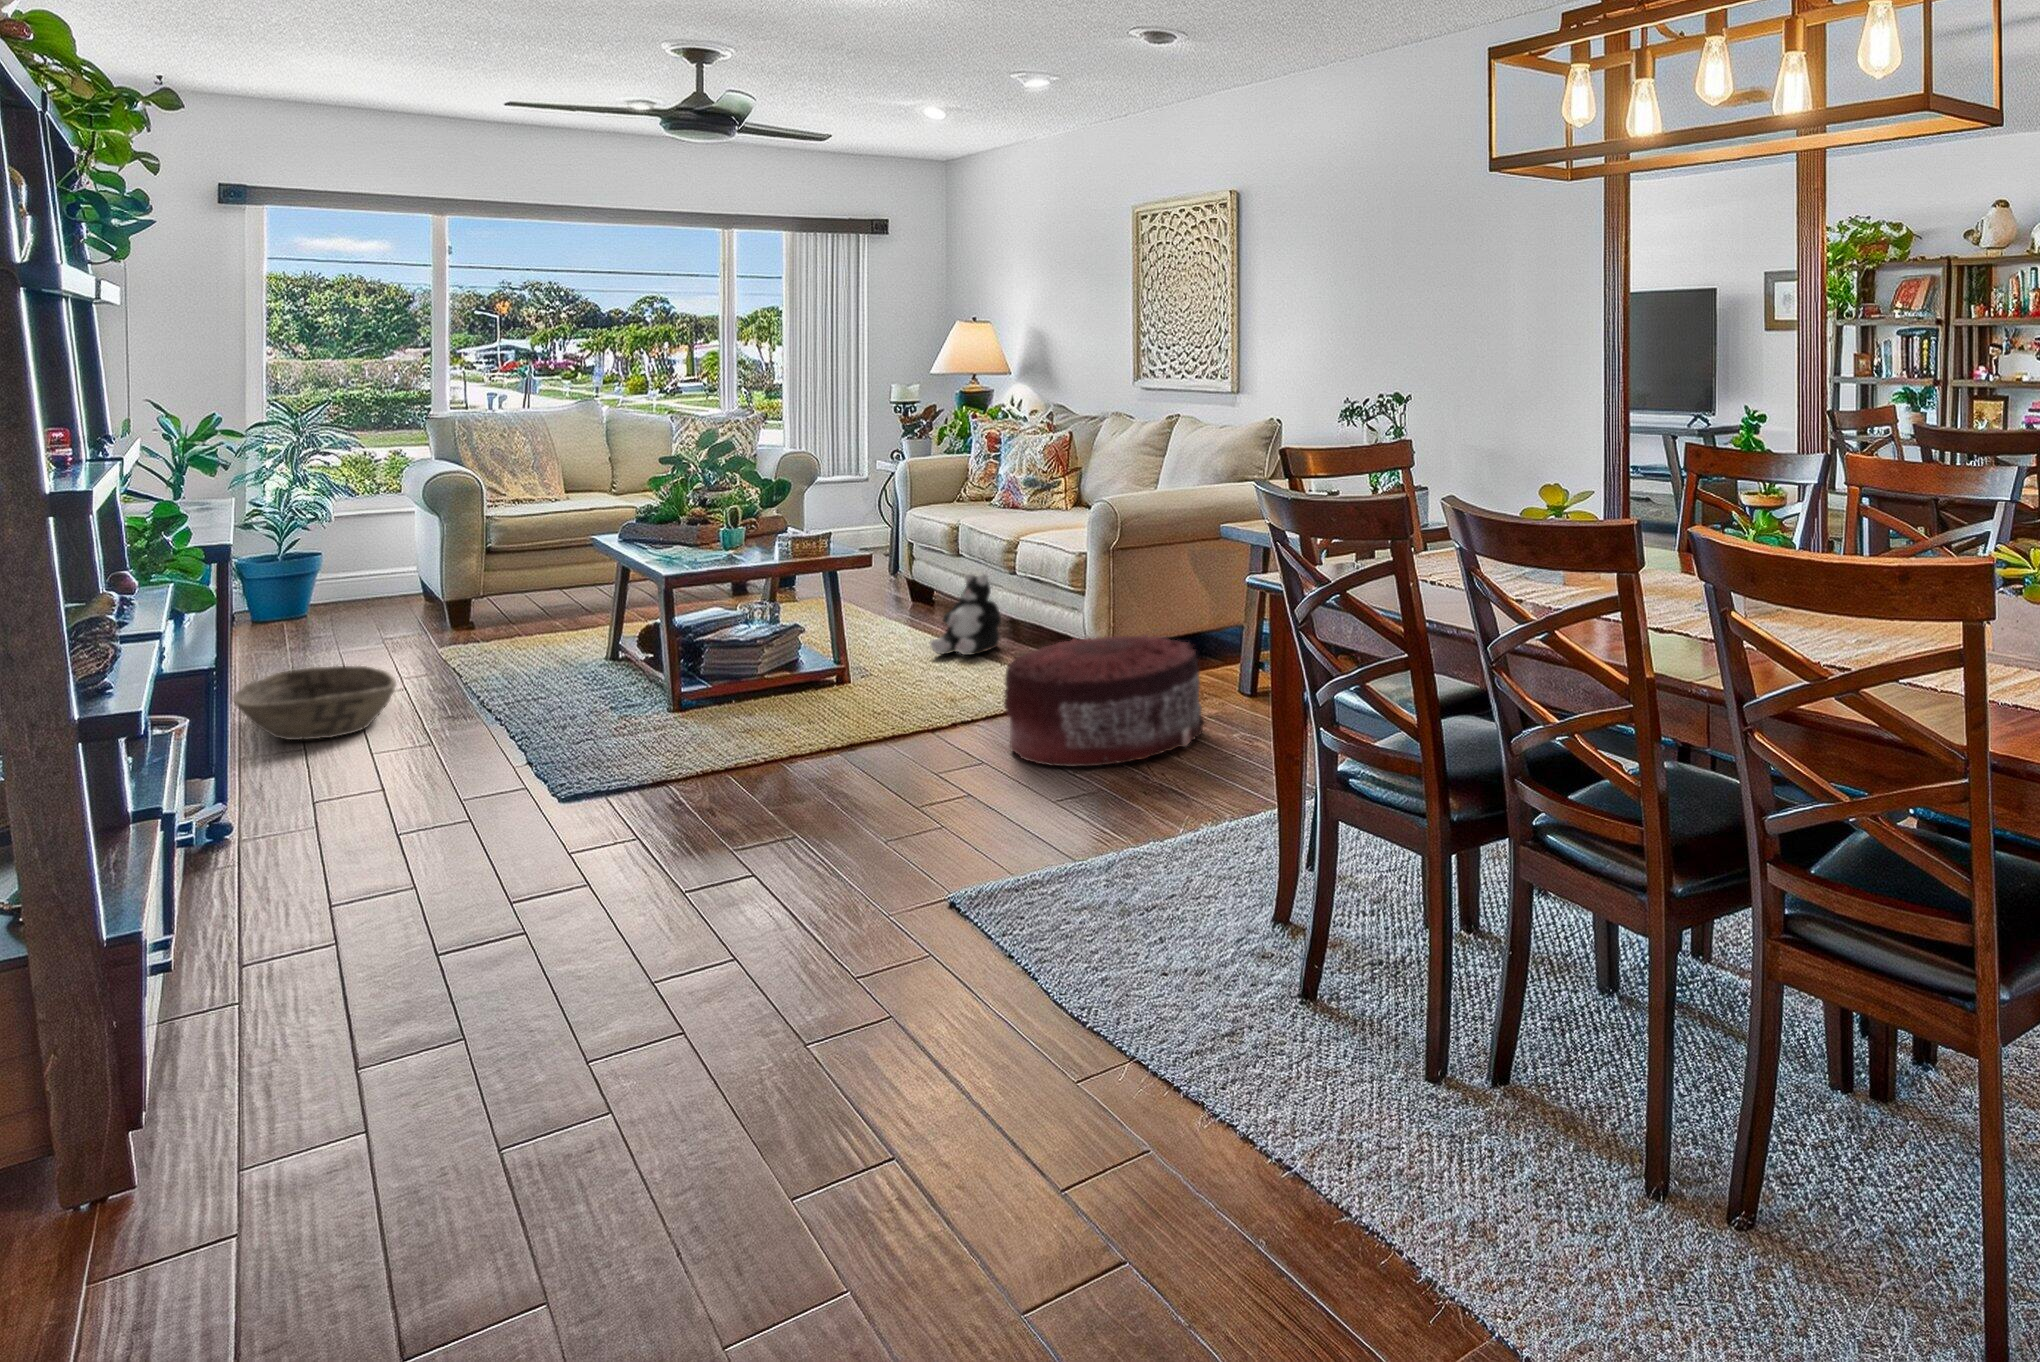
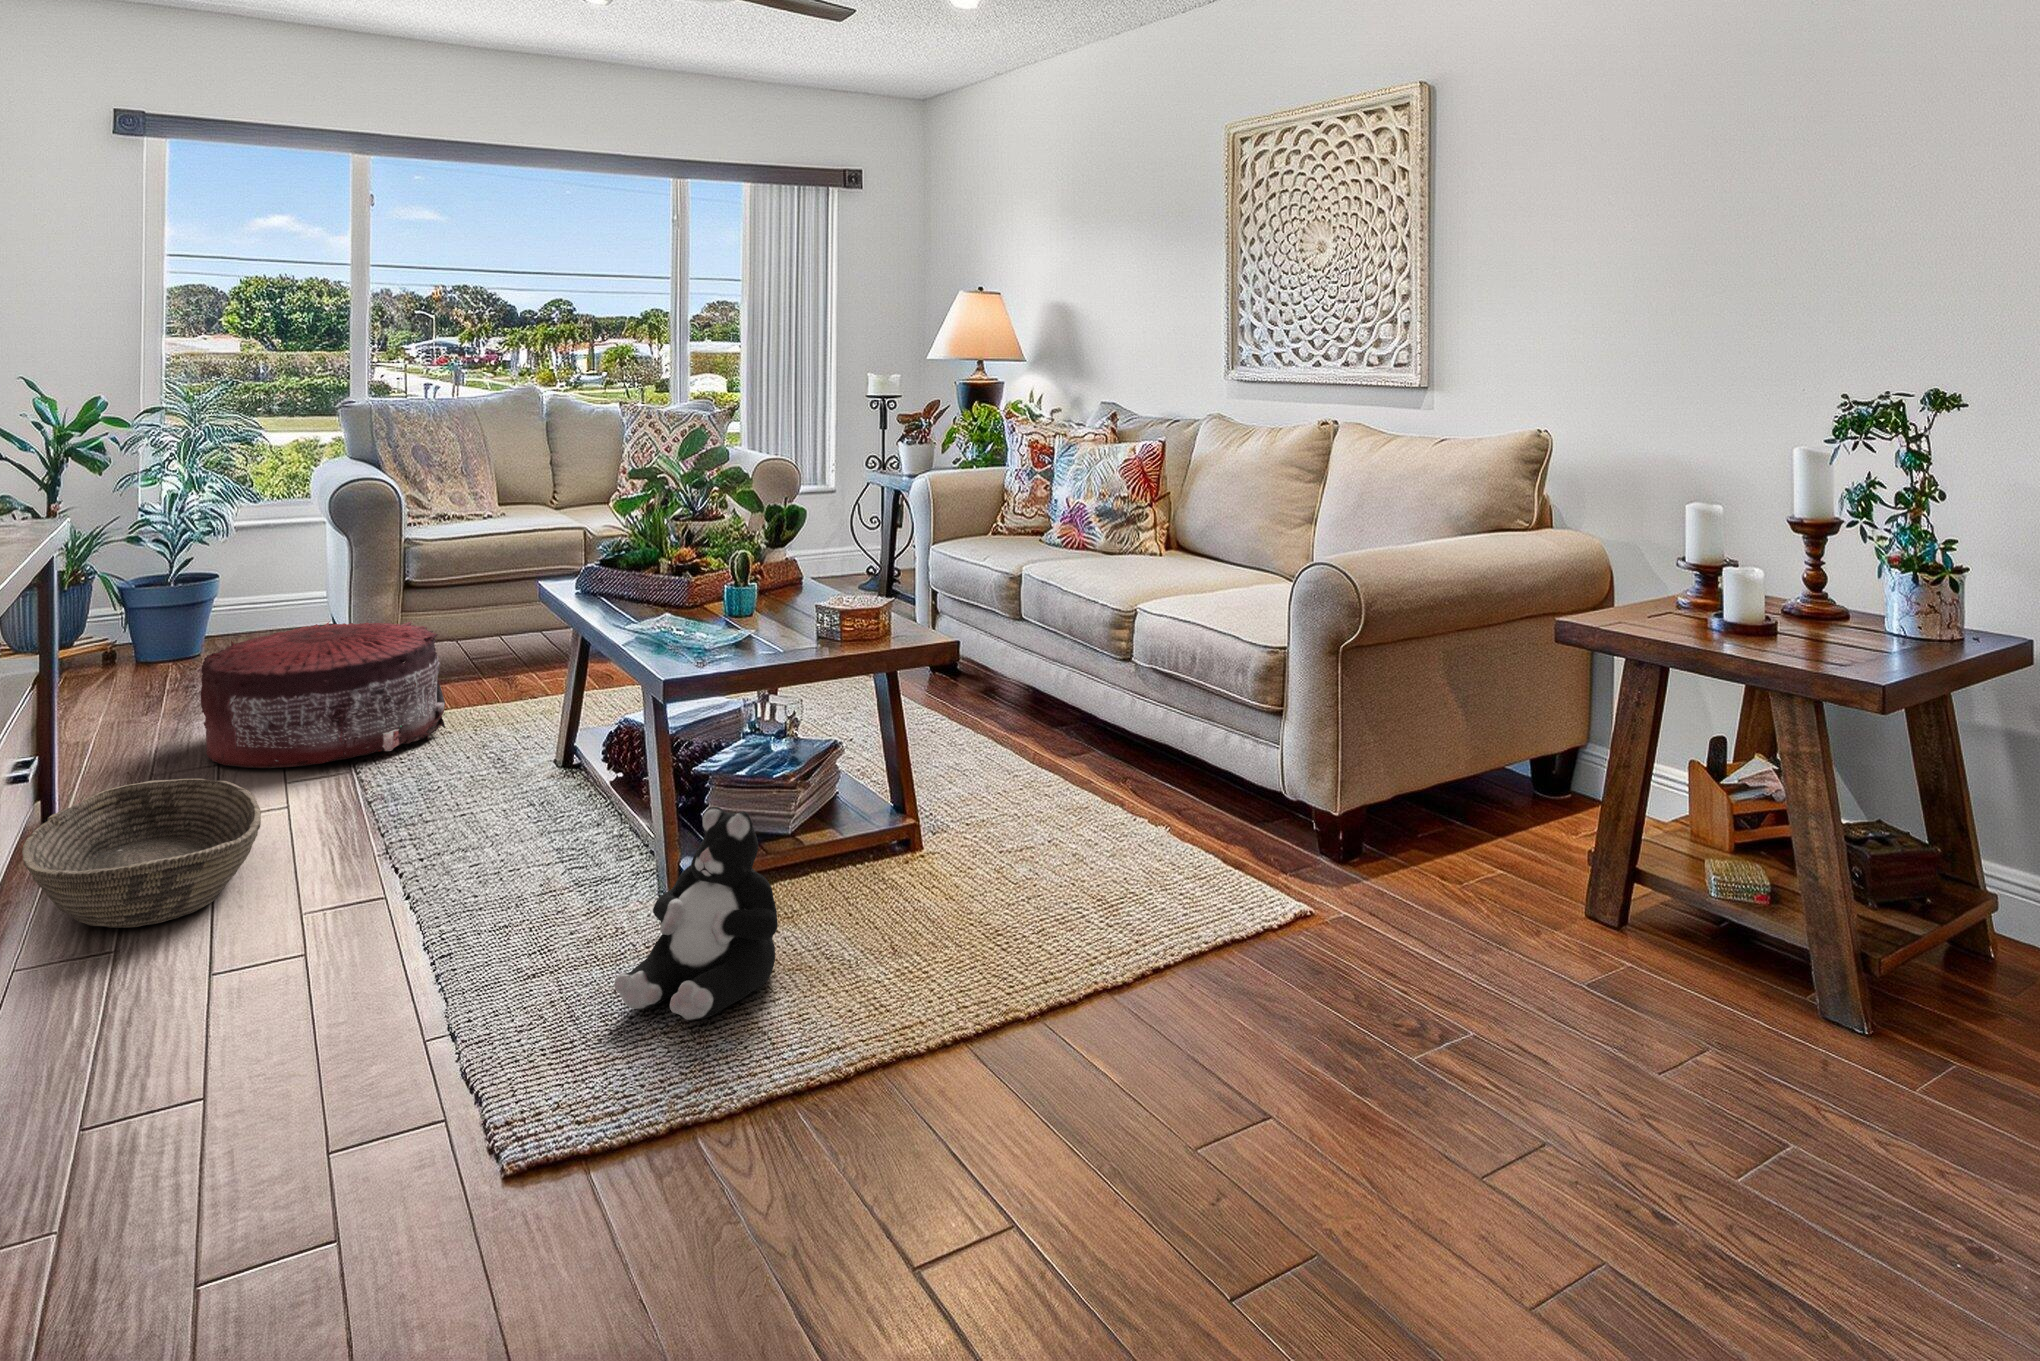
plush toy: present [930,574,1001,655] -> present [614,807,778,1021]
pouf: present [1004,634,1205,767] -> present [201,622,445,768]

